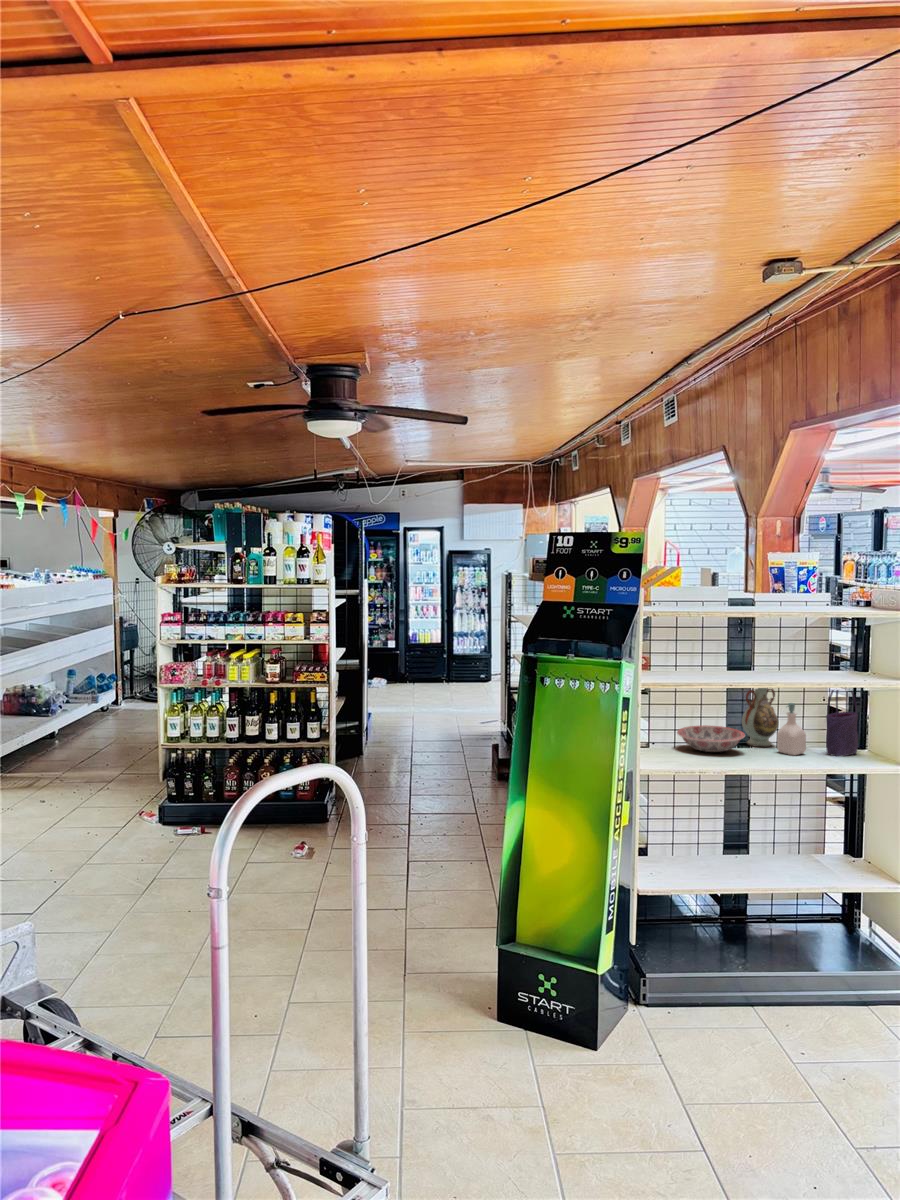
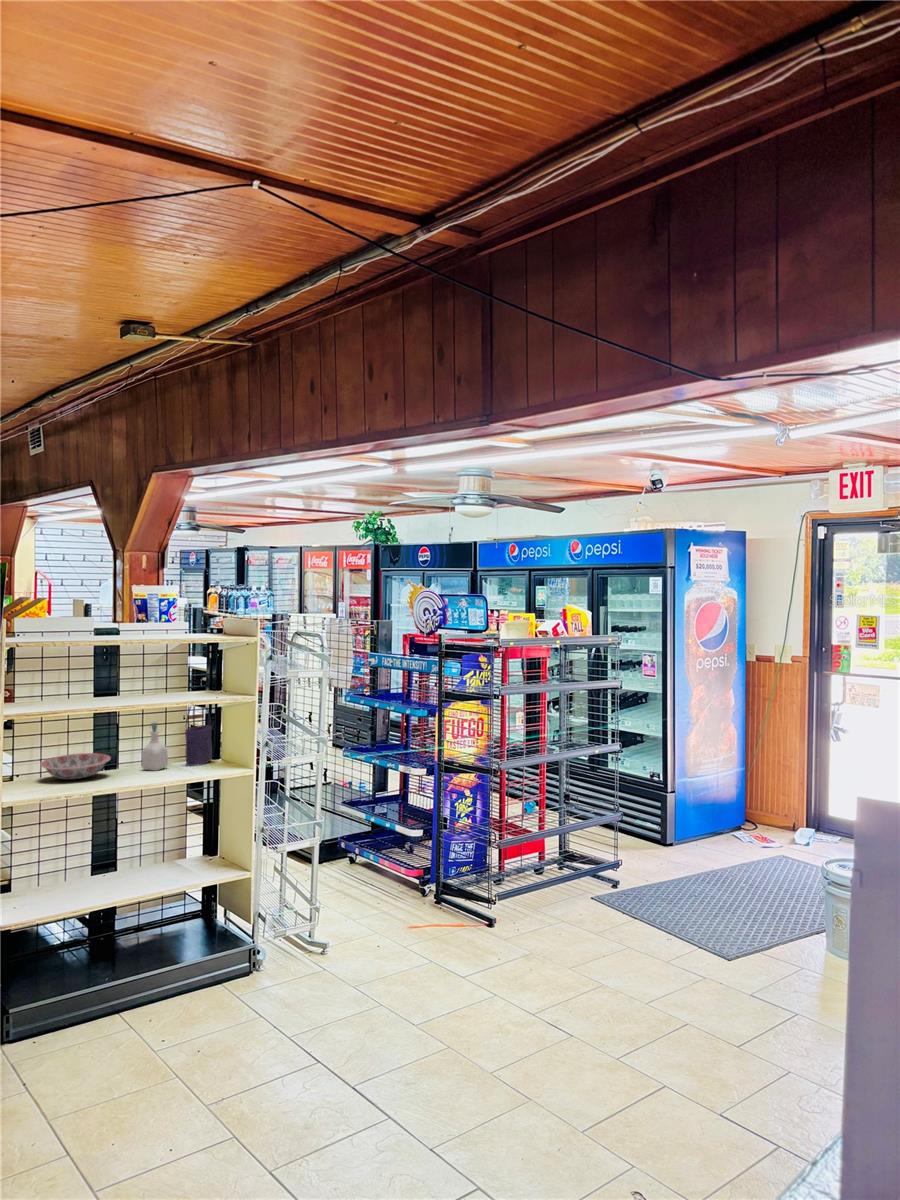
decorative vase: present [742,688,778,747] -> none [109,696,143,768]

